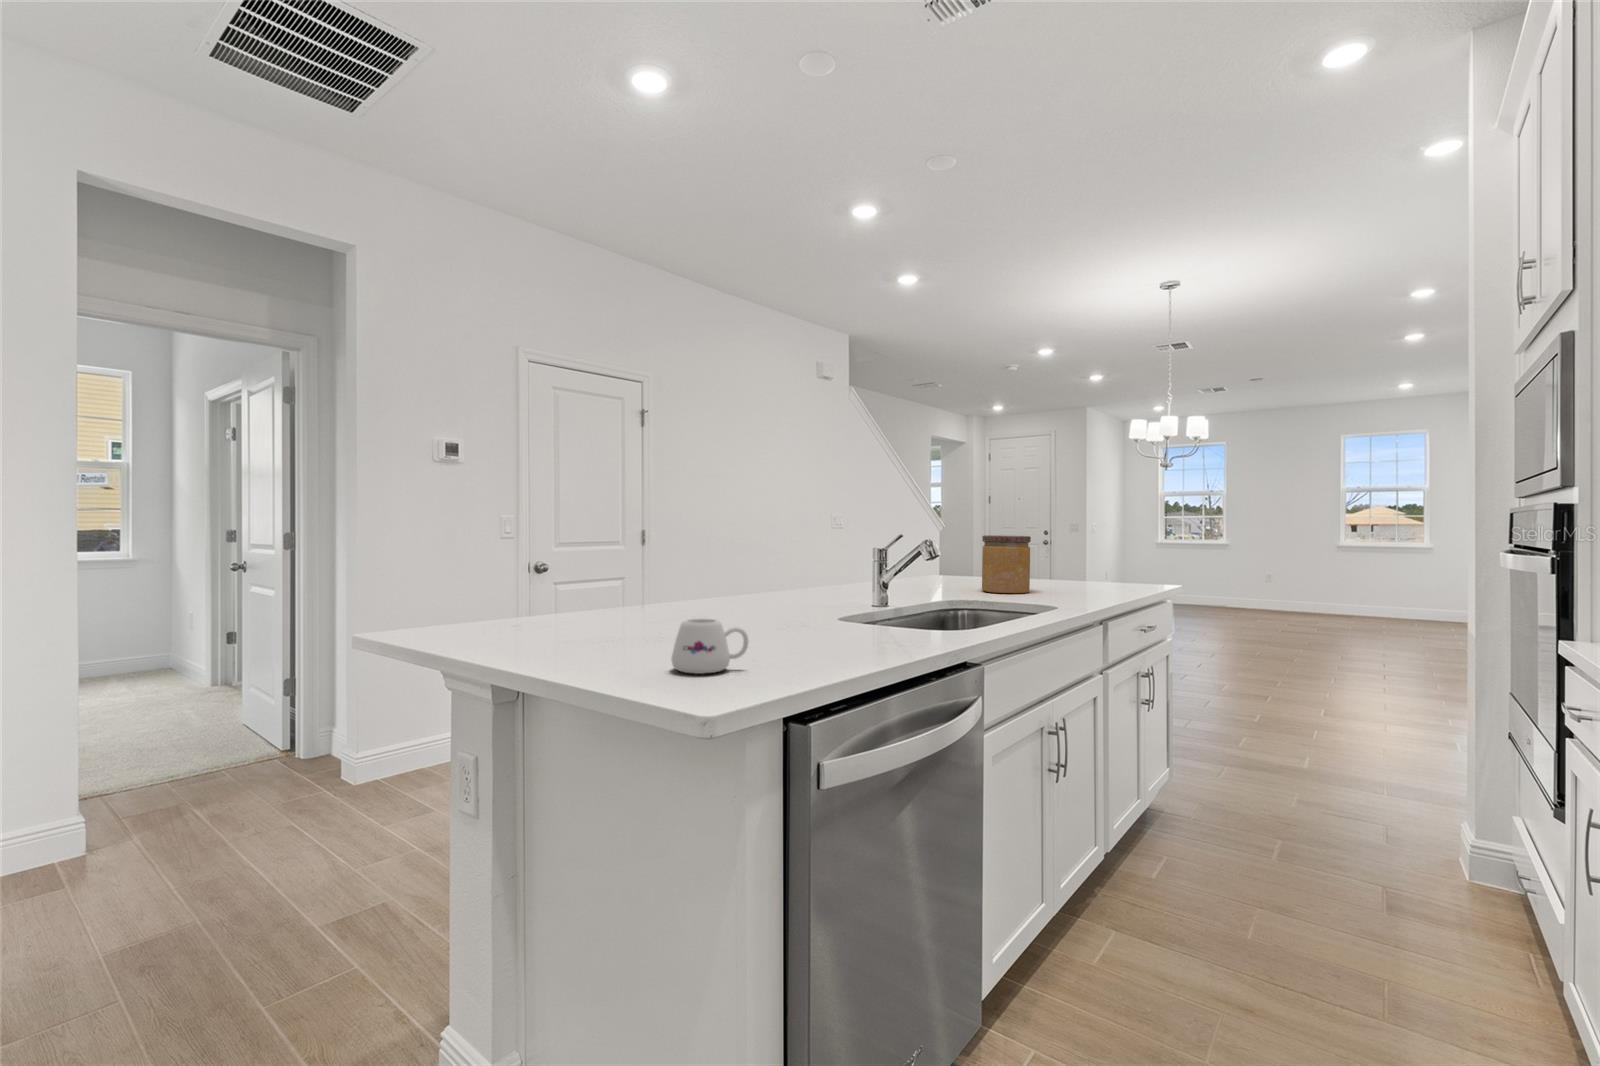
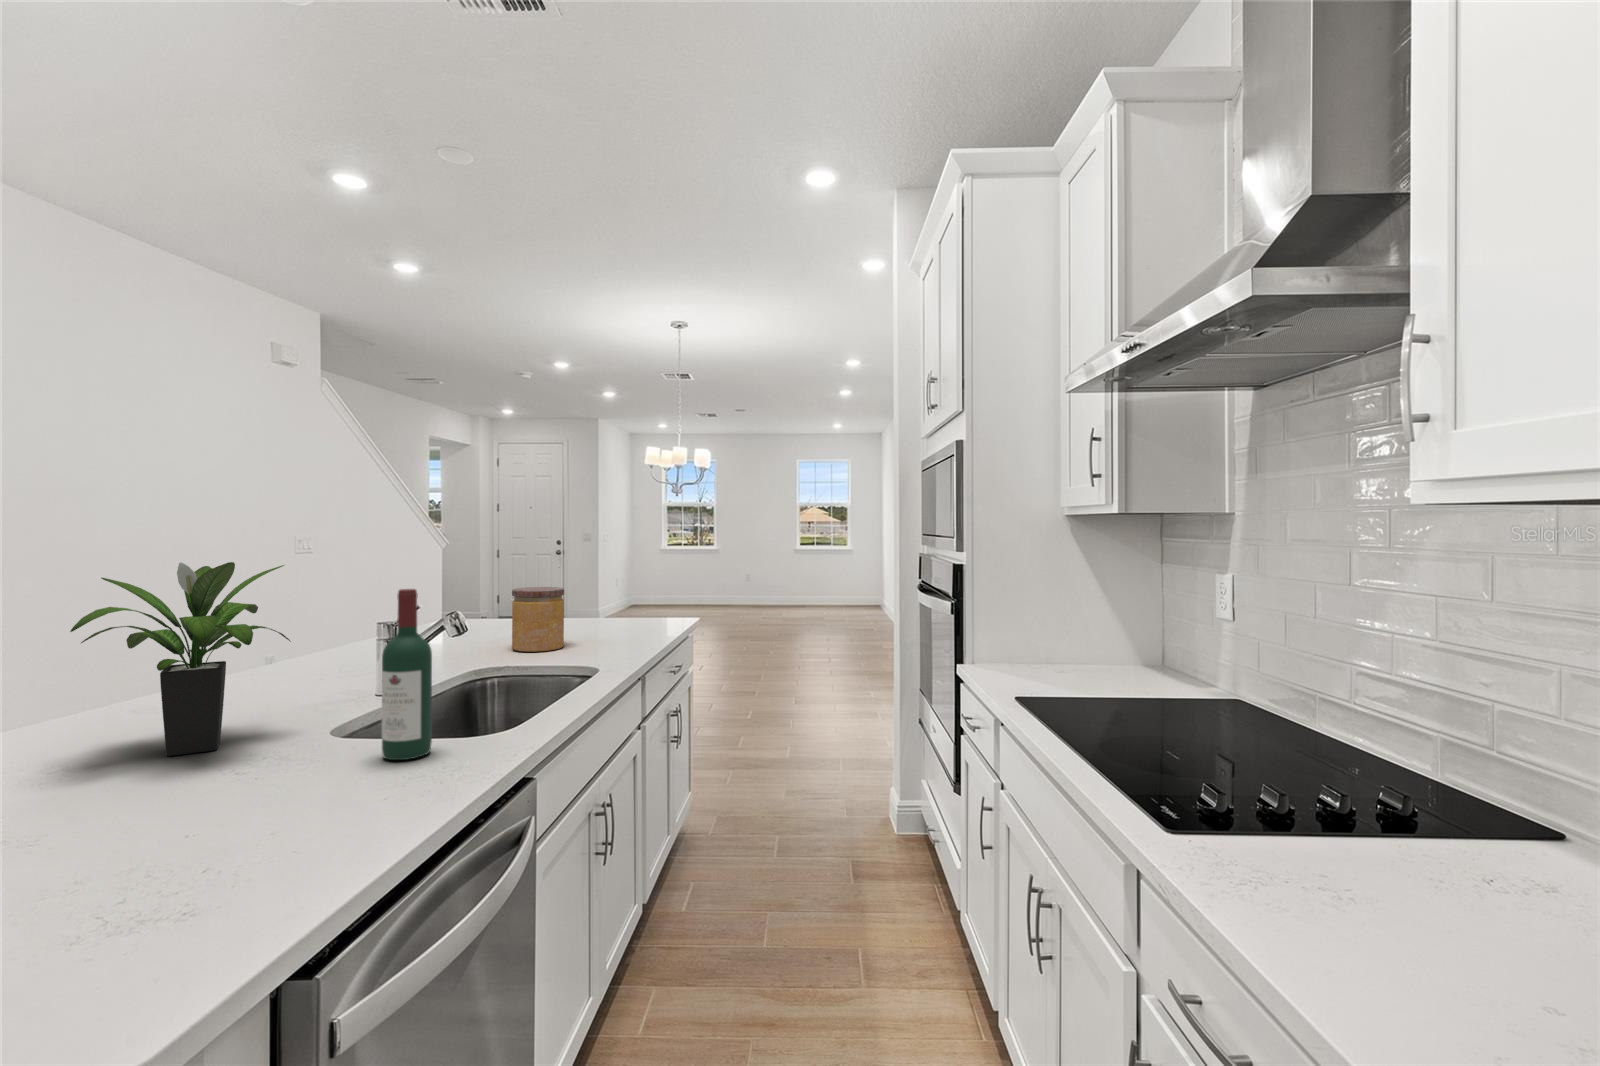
potted plant: none [684,475,807,616] -> present [70,562,291,756]
wine bottle: none [863,494,900,633] -> present [382,589,432,760]
mug: present [671,618,748,674] -> none [70,837,220,939]

